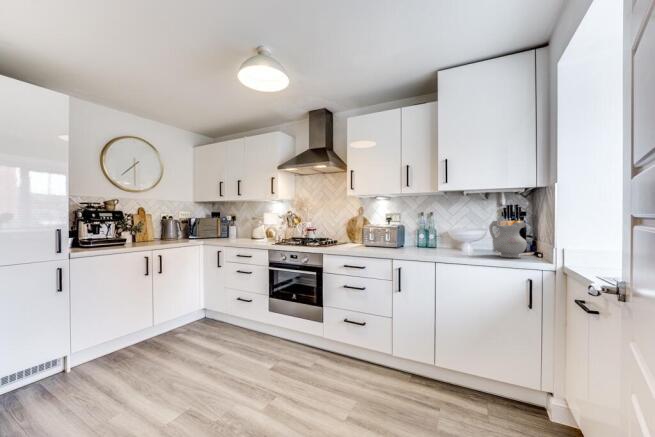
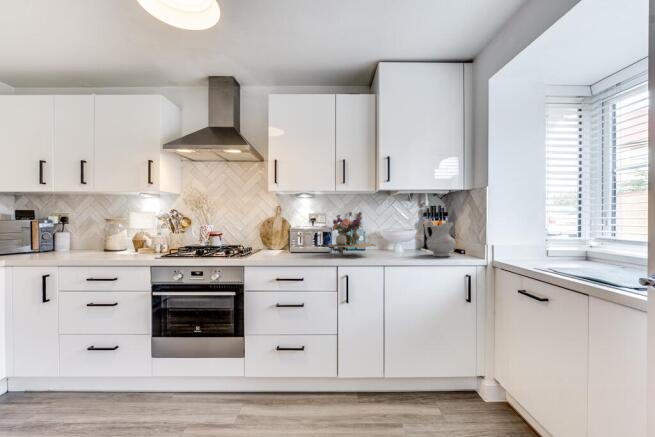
flower arrangement: none [387,212,436,250] -> present [327,213,376,254]

